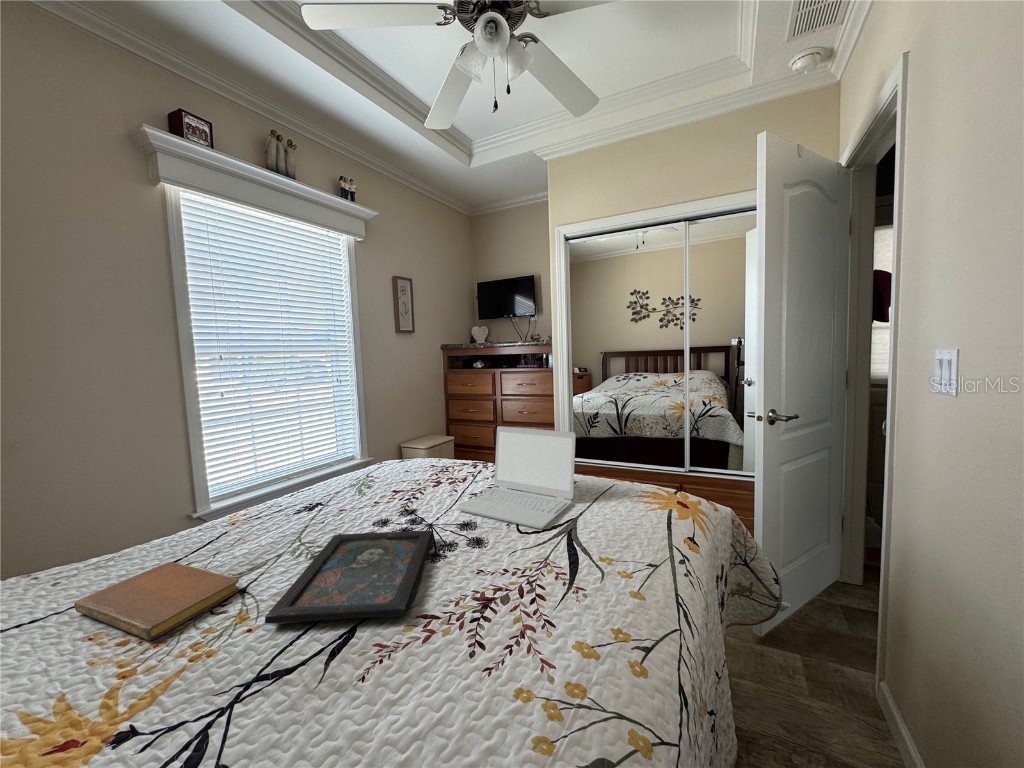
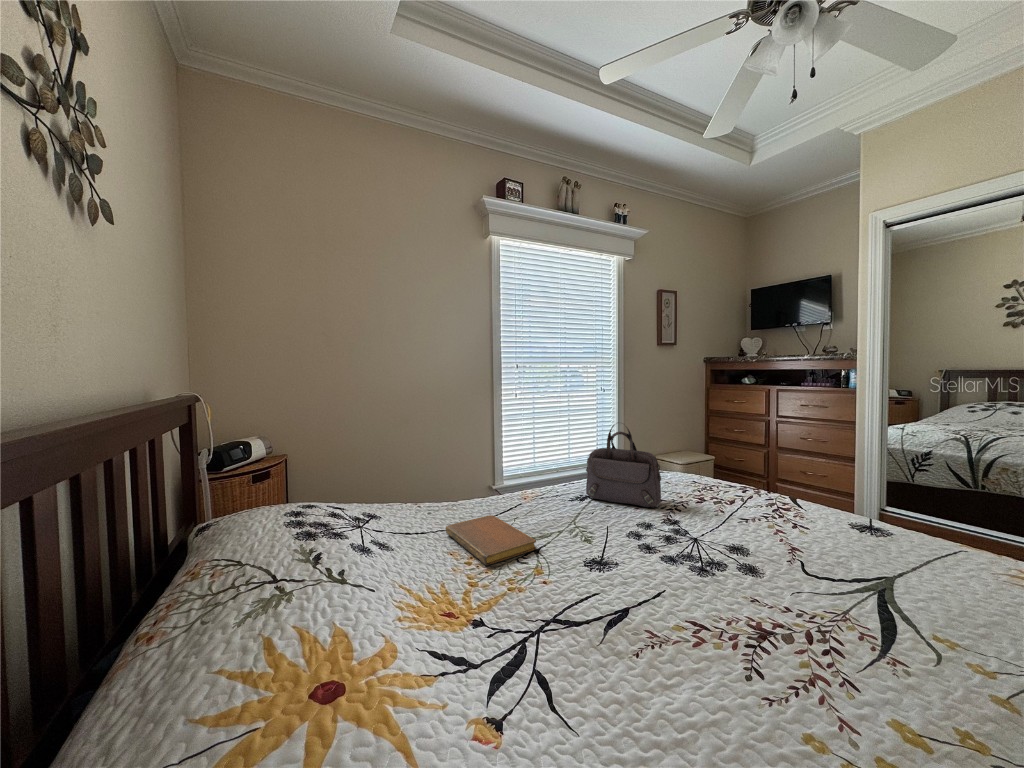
handbag: none [315,416,400,505] -> present [586,422,661,508]
laptop: present [457,426,576,529] -> none [724,450,898,578]
tray: present [265,531,434,624] -> none [557,525,698,614]

